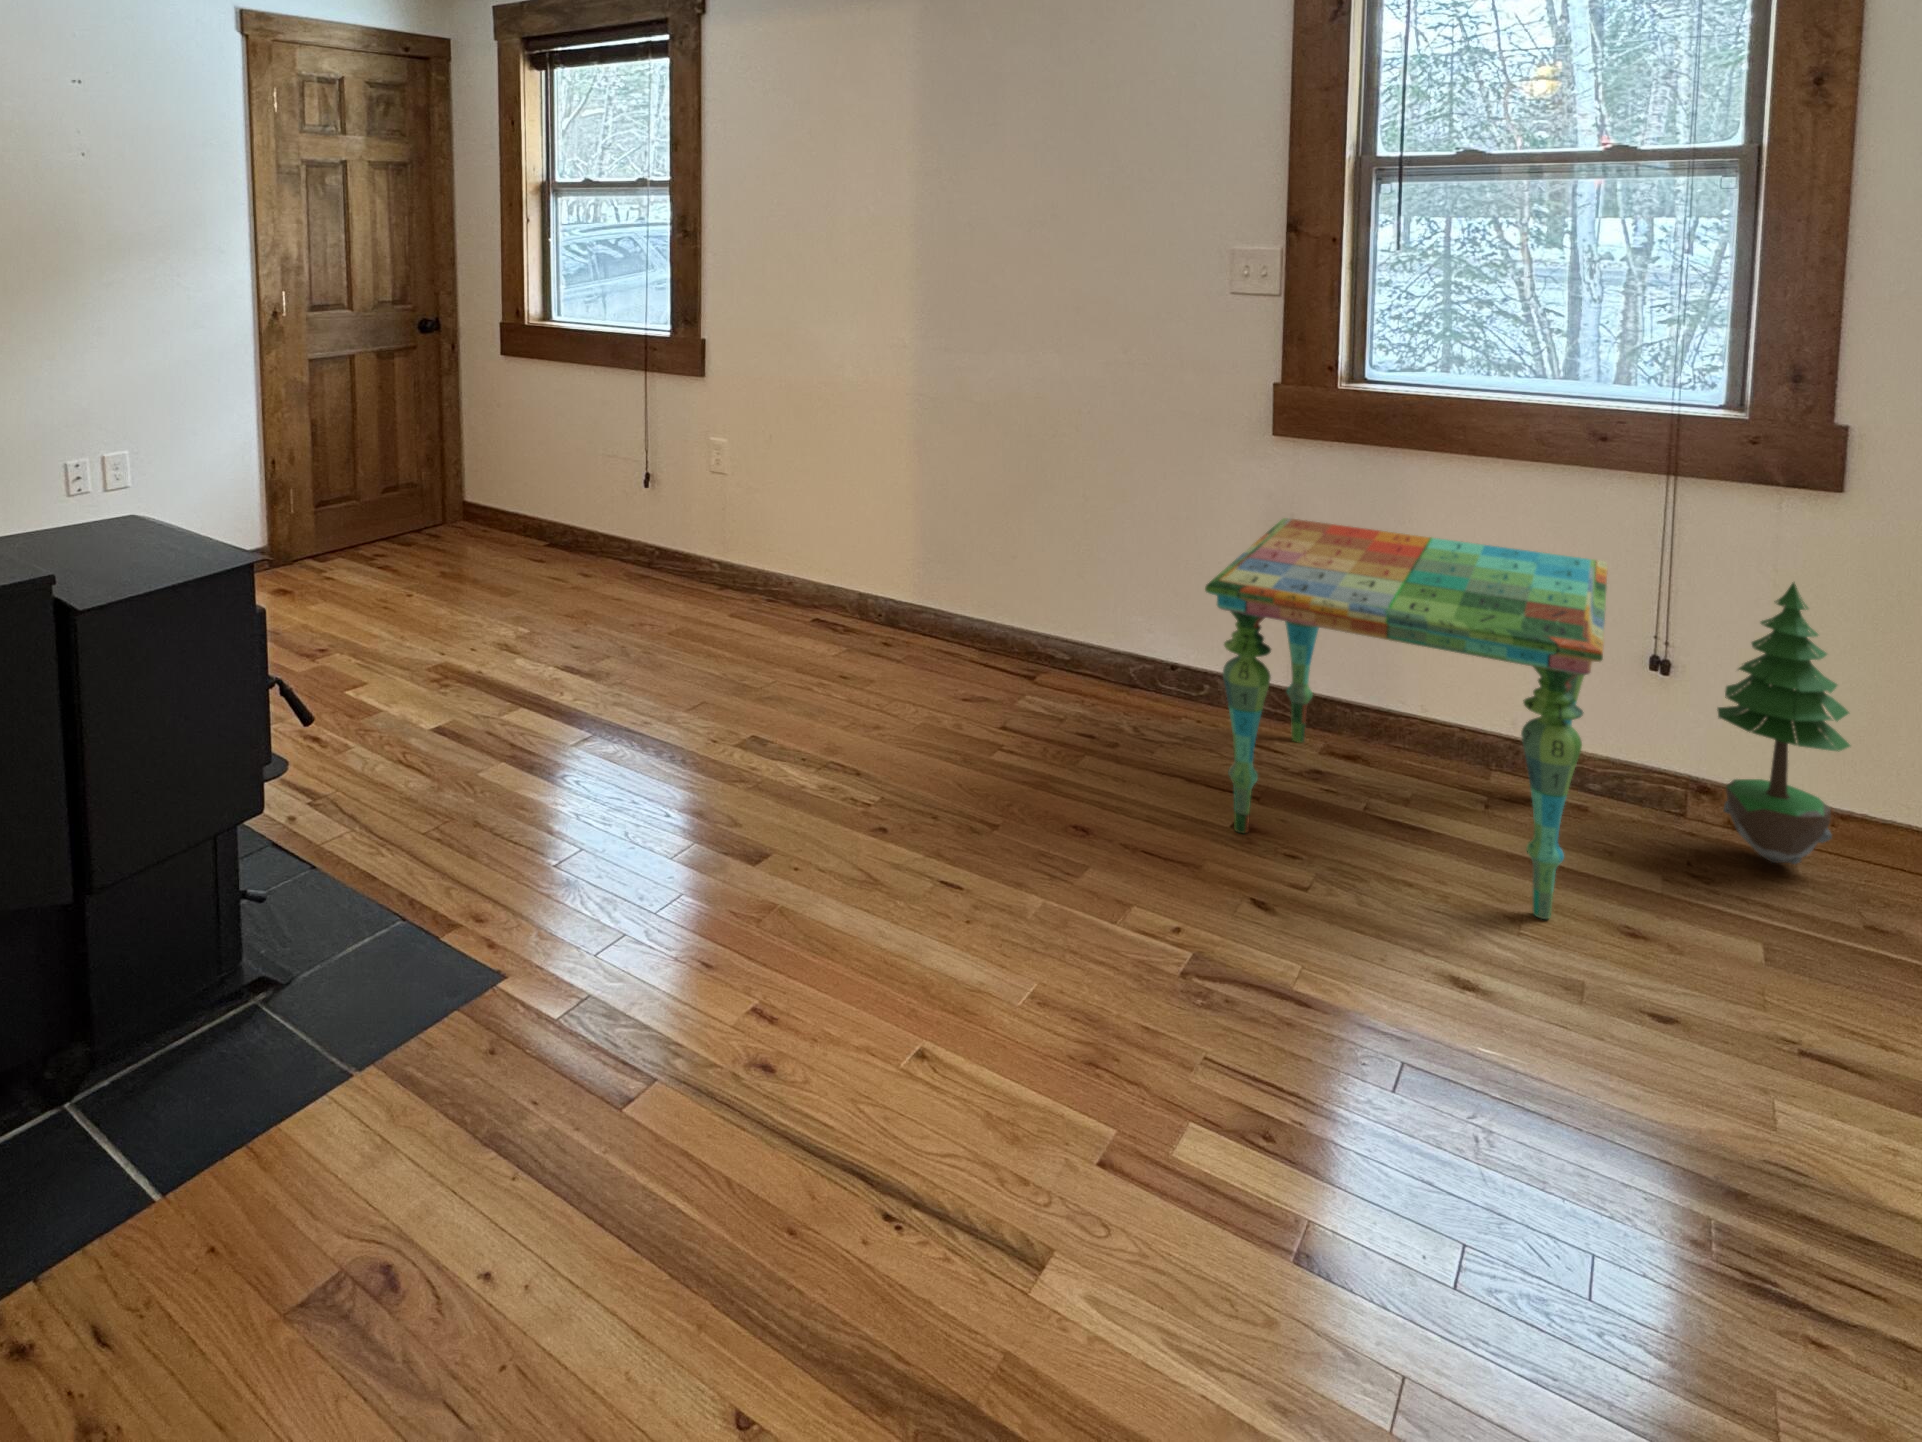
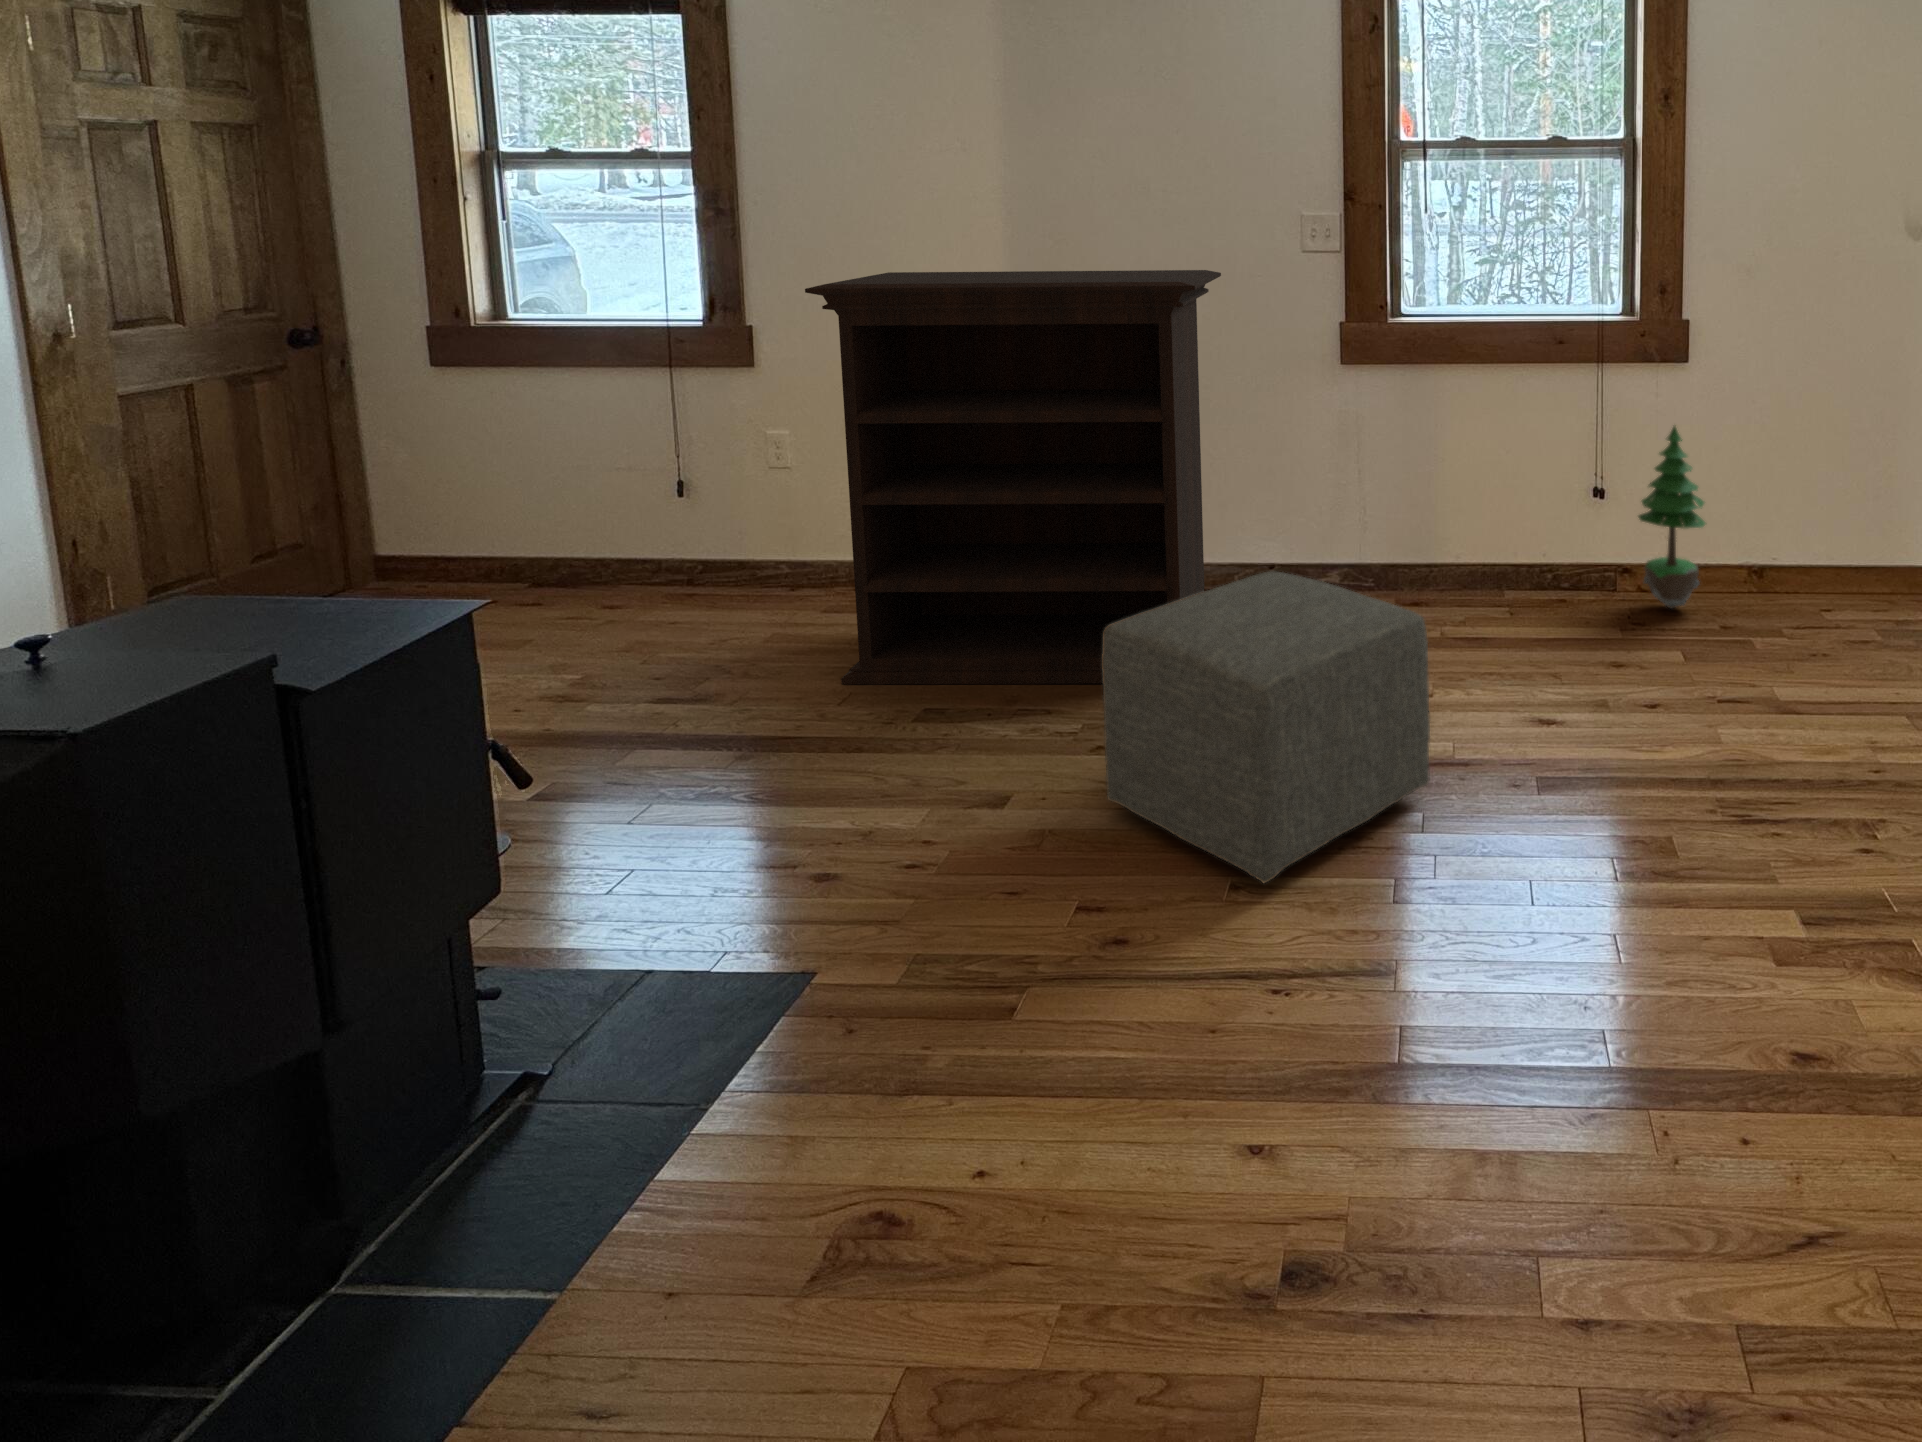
bookshelf: none [692,295,1110,782] -> present [805,270,1221,684]
side table: present [1205,518,1608,919] -> none [1341,429,1603,675]
ottoman: none [845,674,1235,1066] -> present [1103,571,1430,883]

